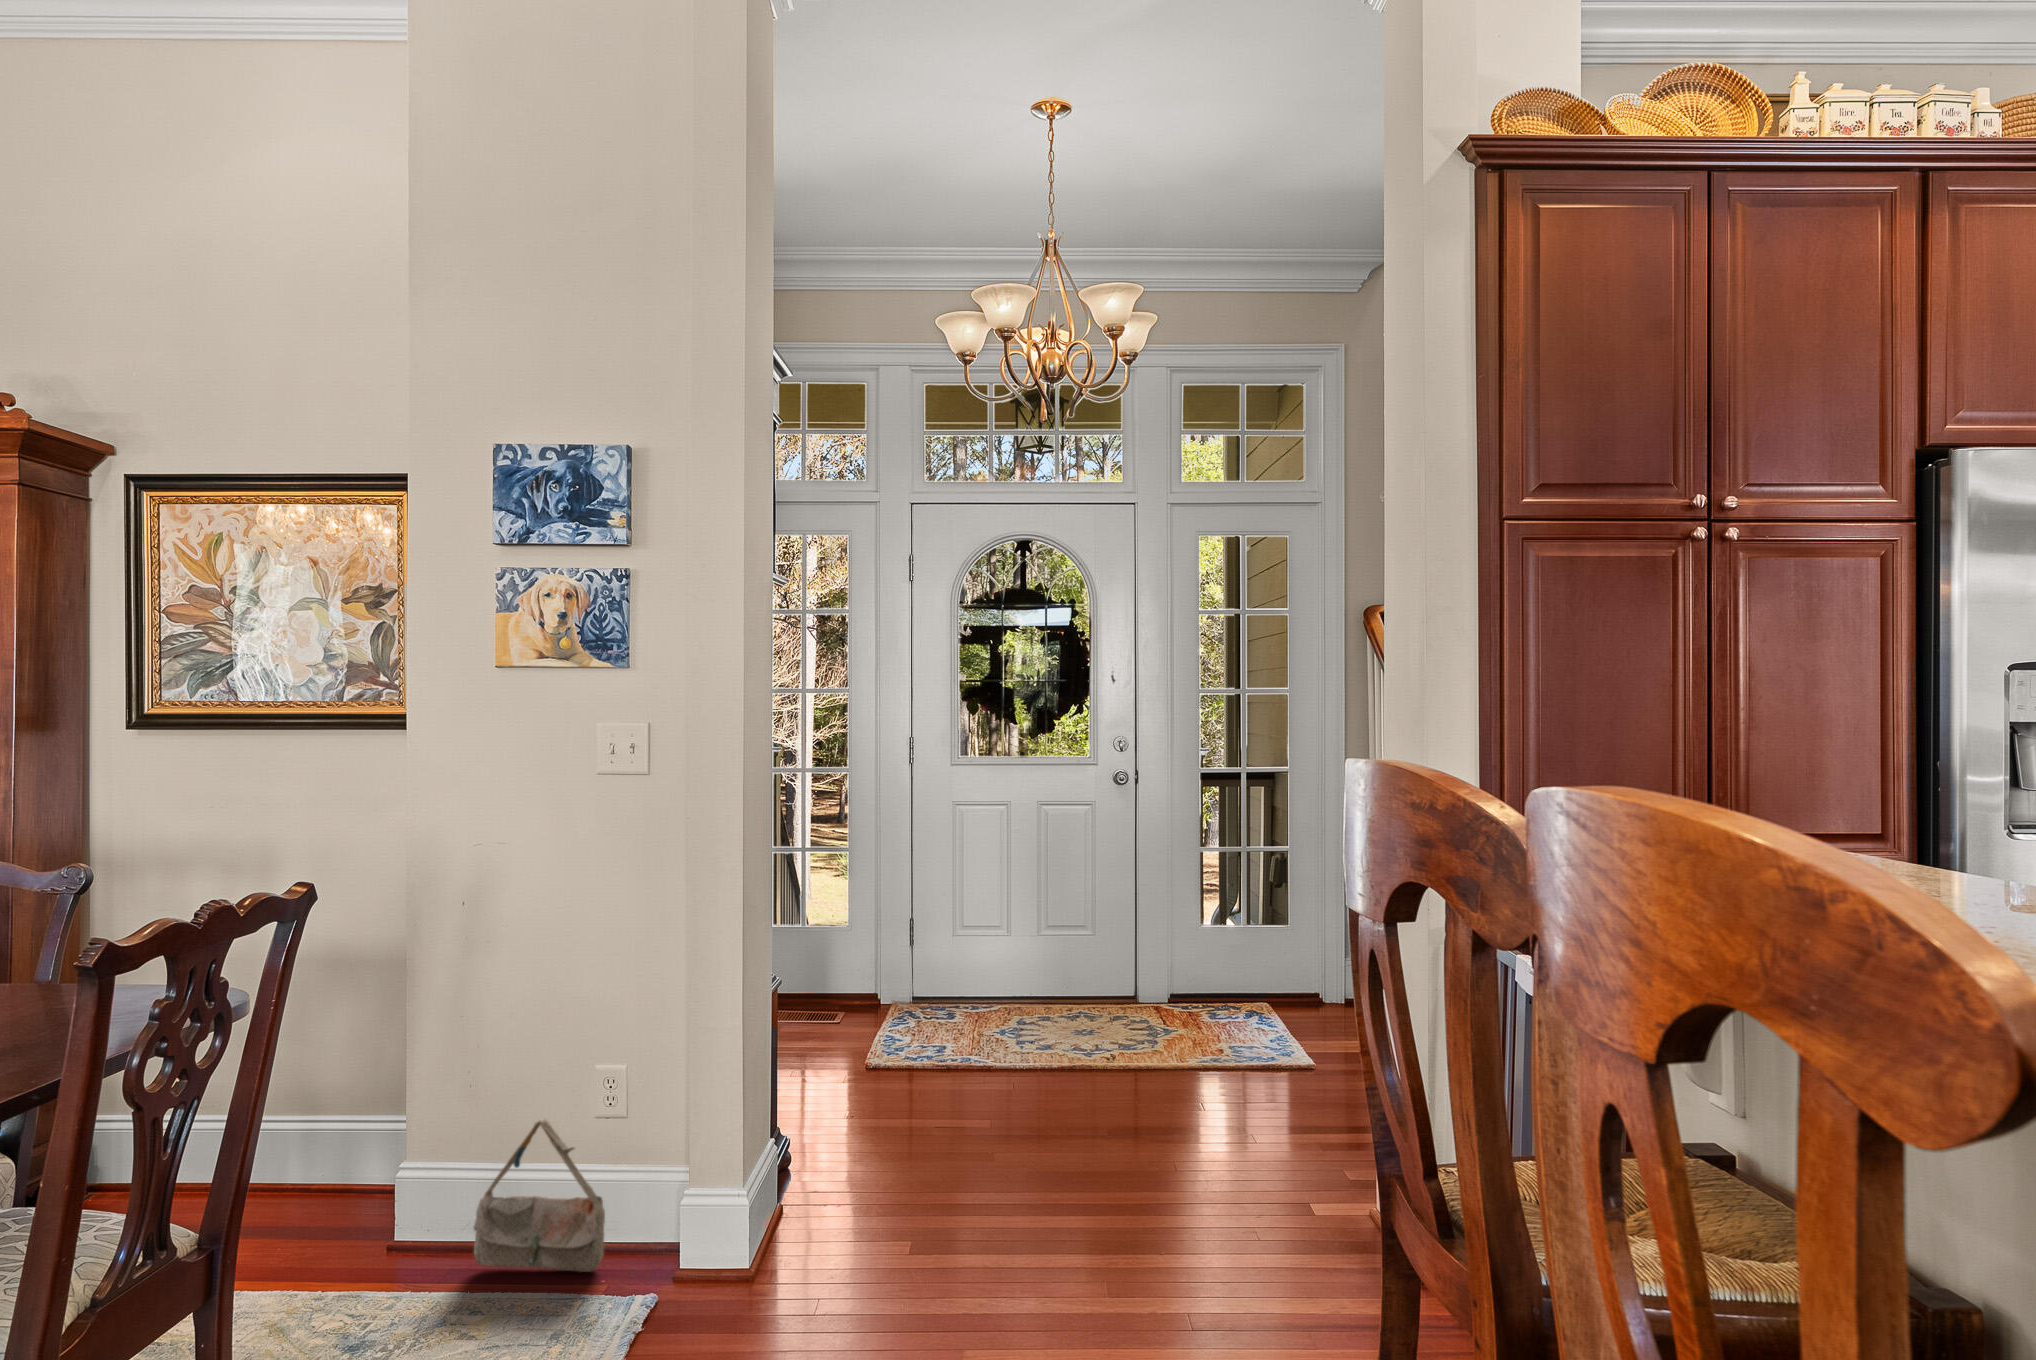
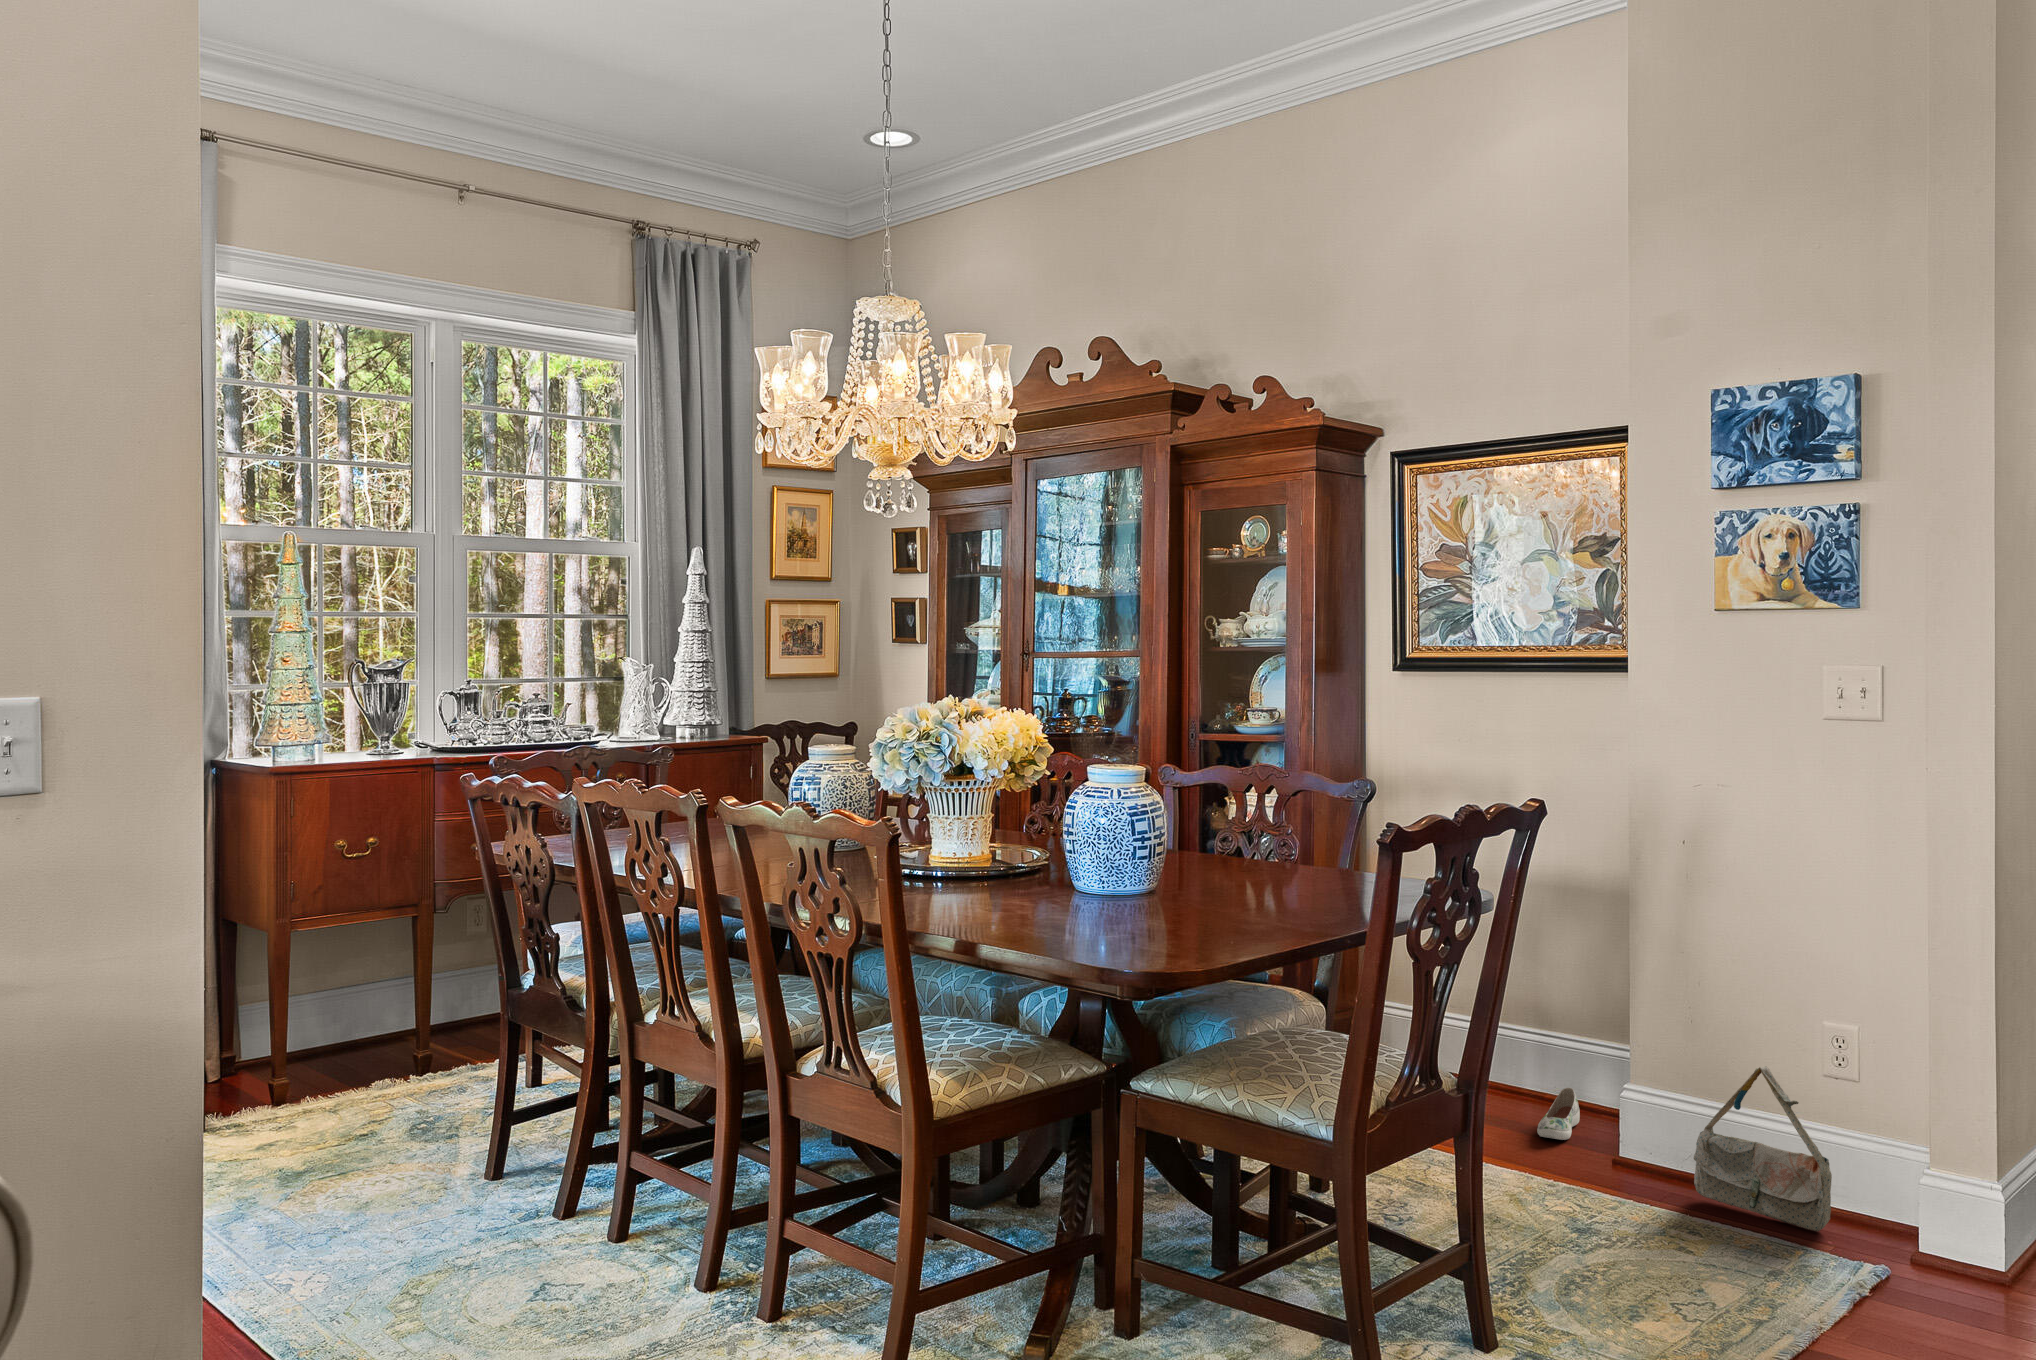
shoe: none [301,1177,349,1242] -> present [1537,1088,1580,1140]

